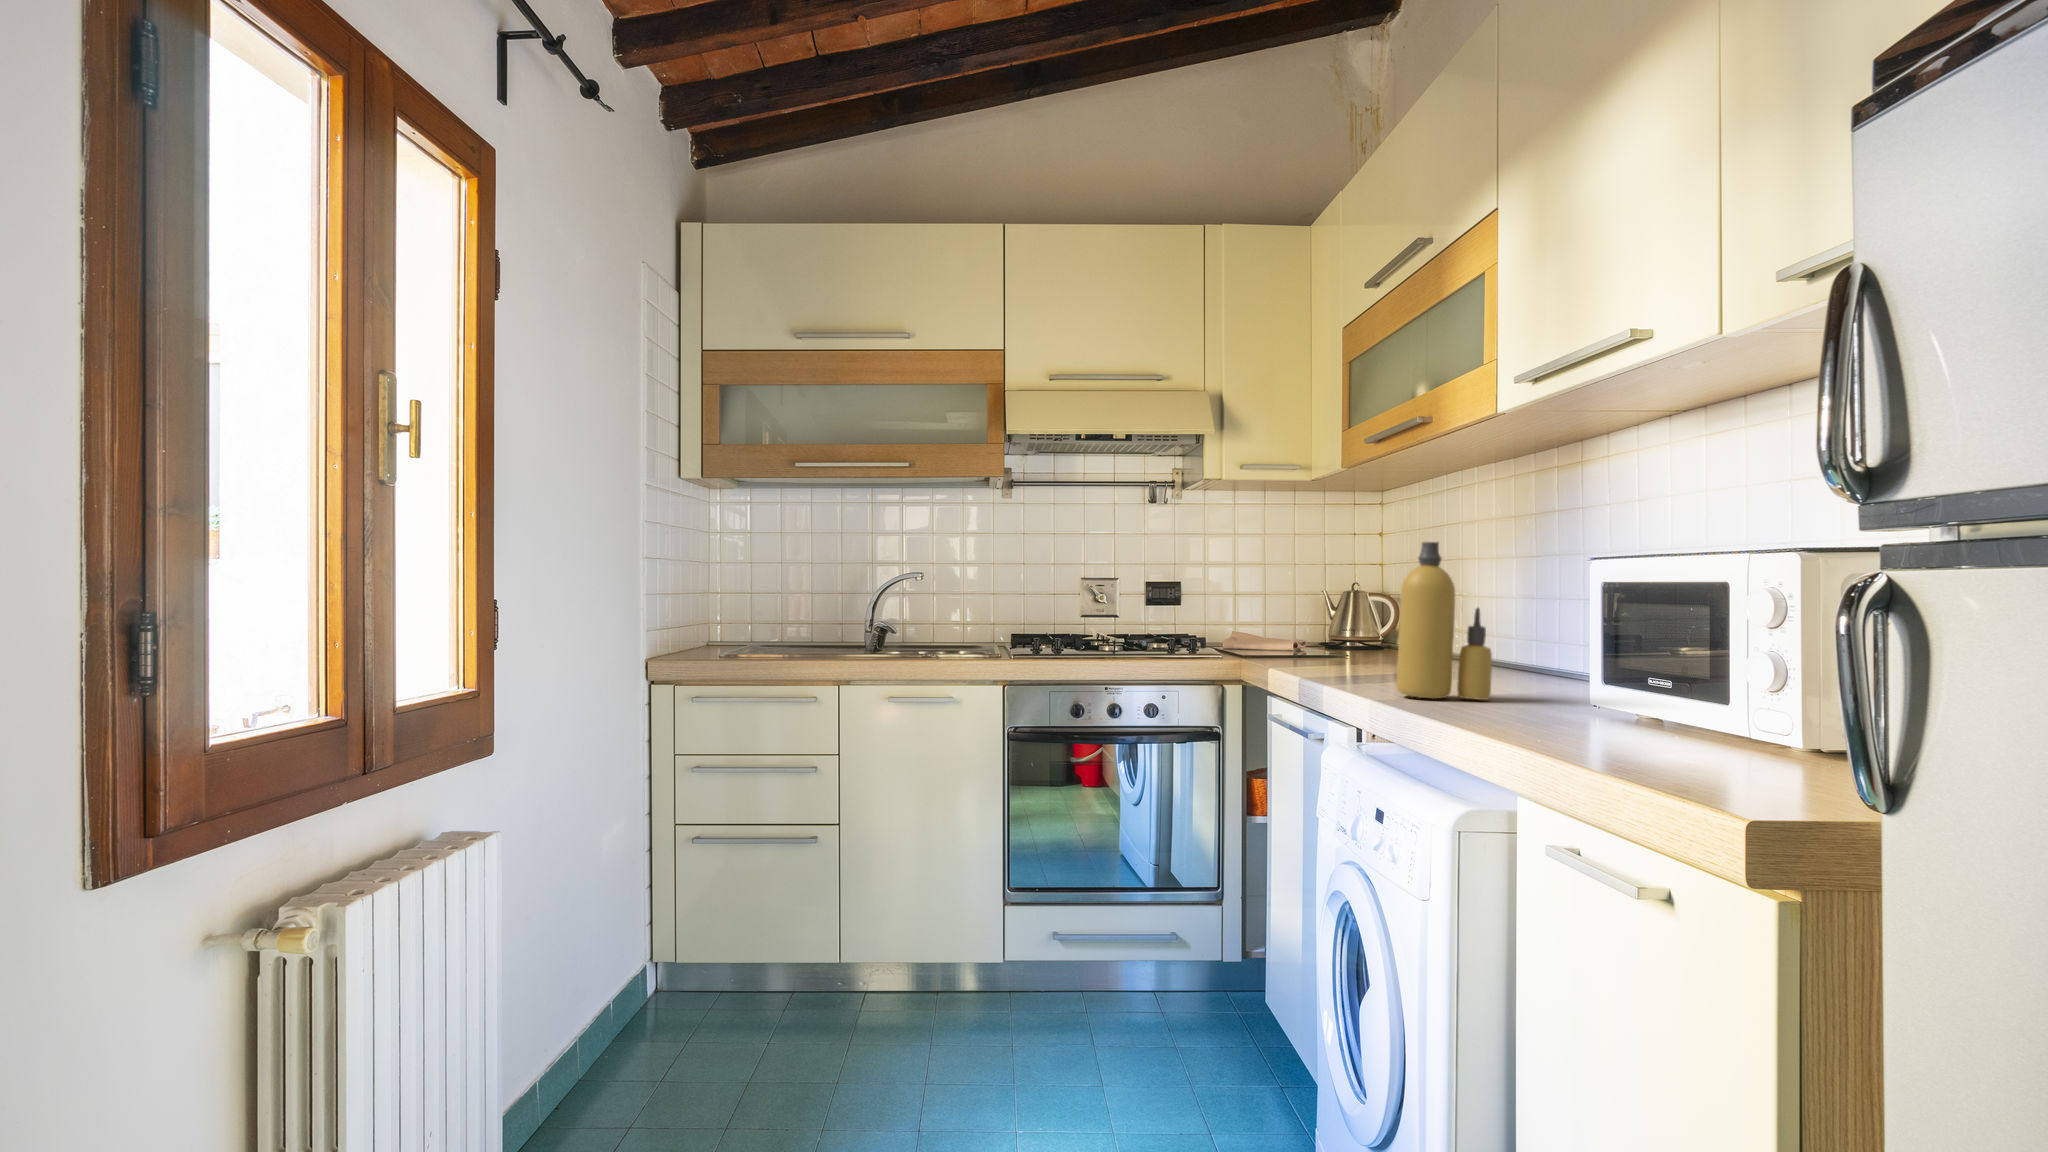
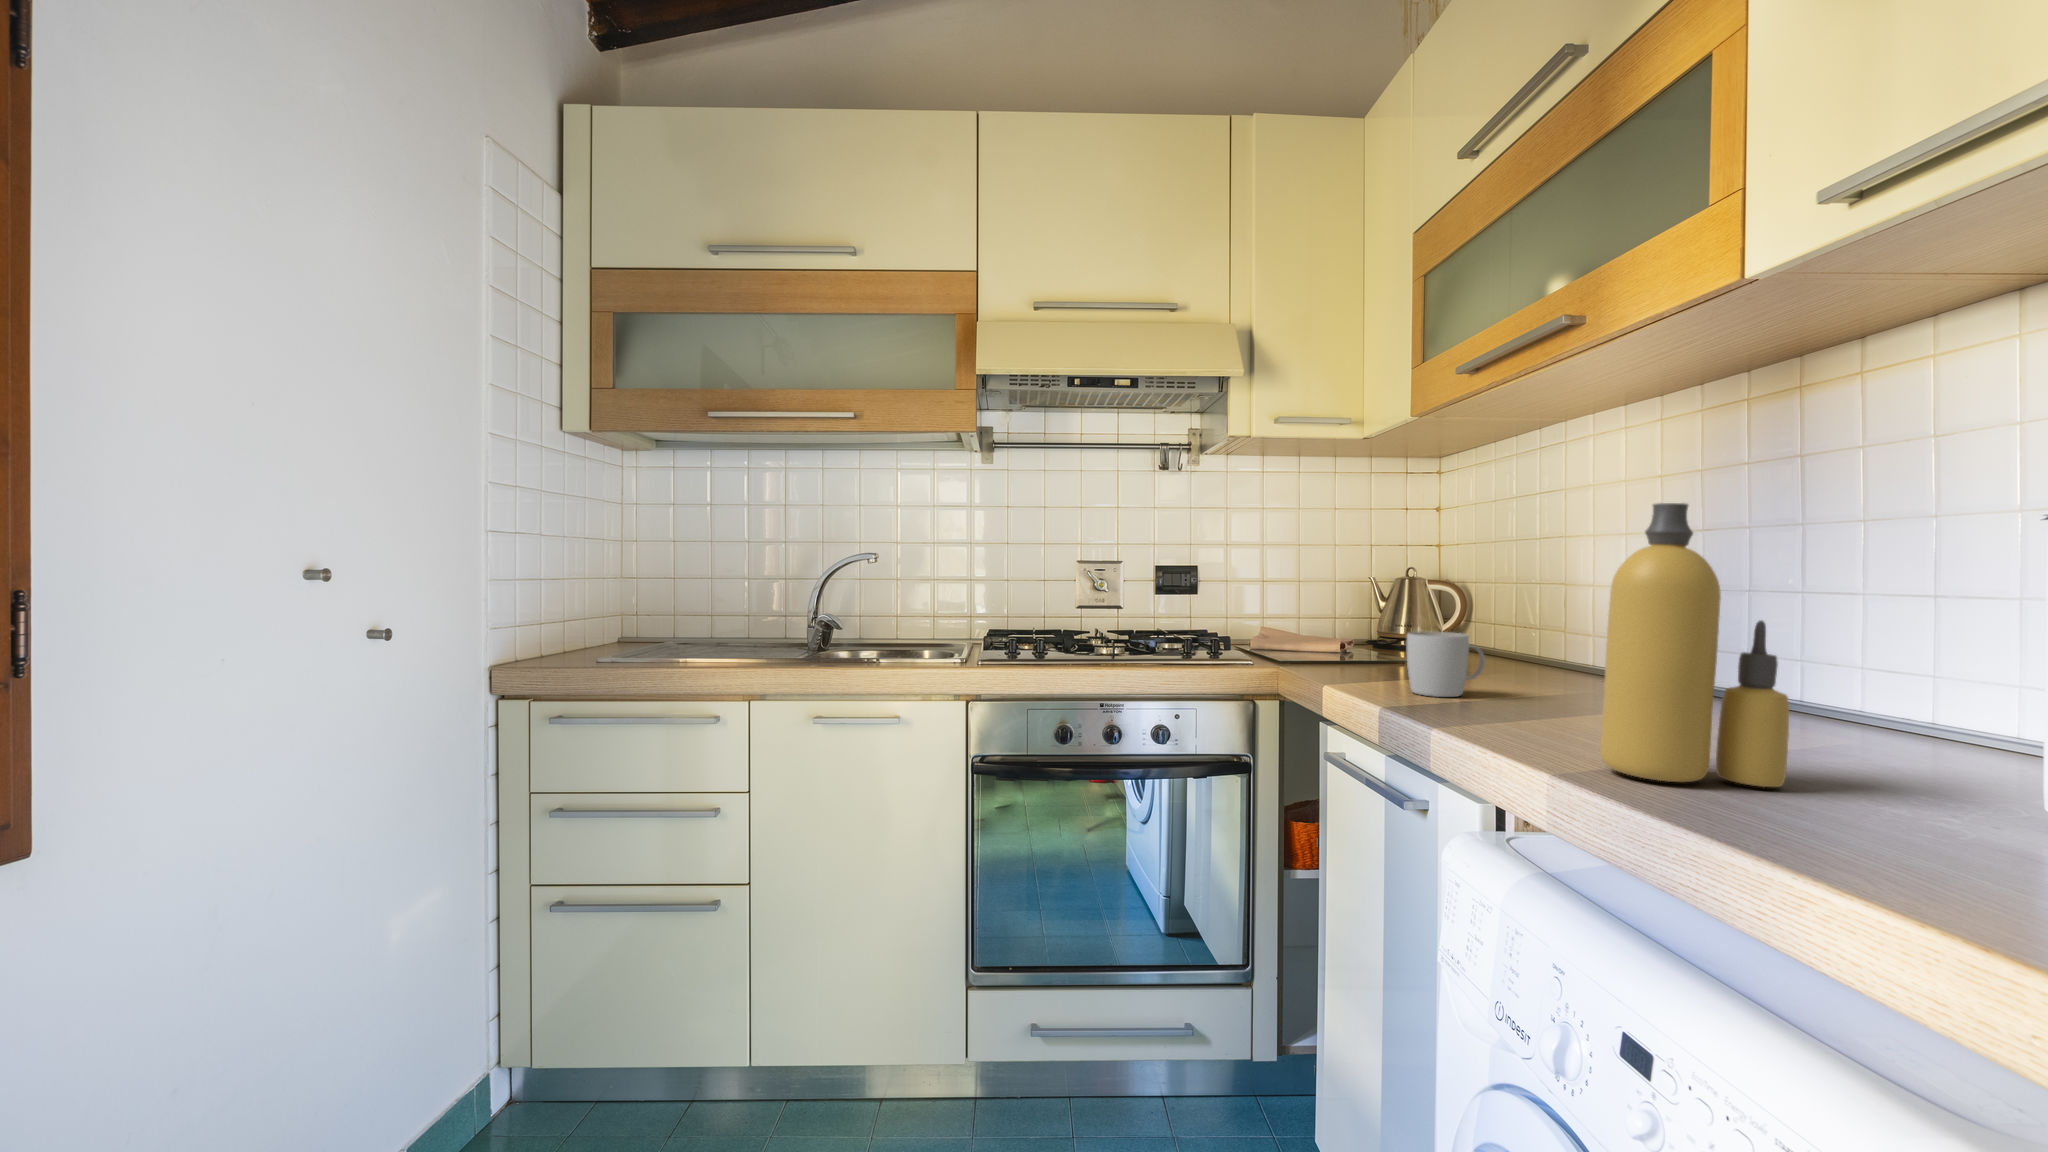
mug: none [1321,626,1375,671] -> present [1407,631,1485,697]

